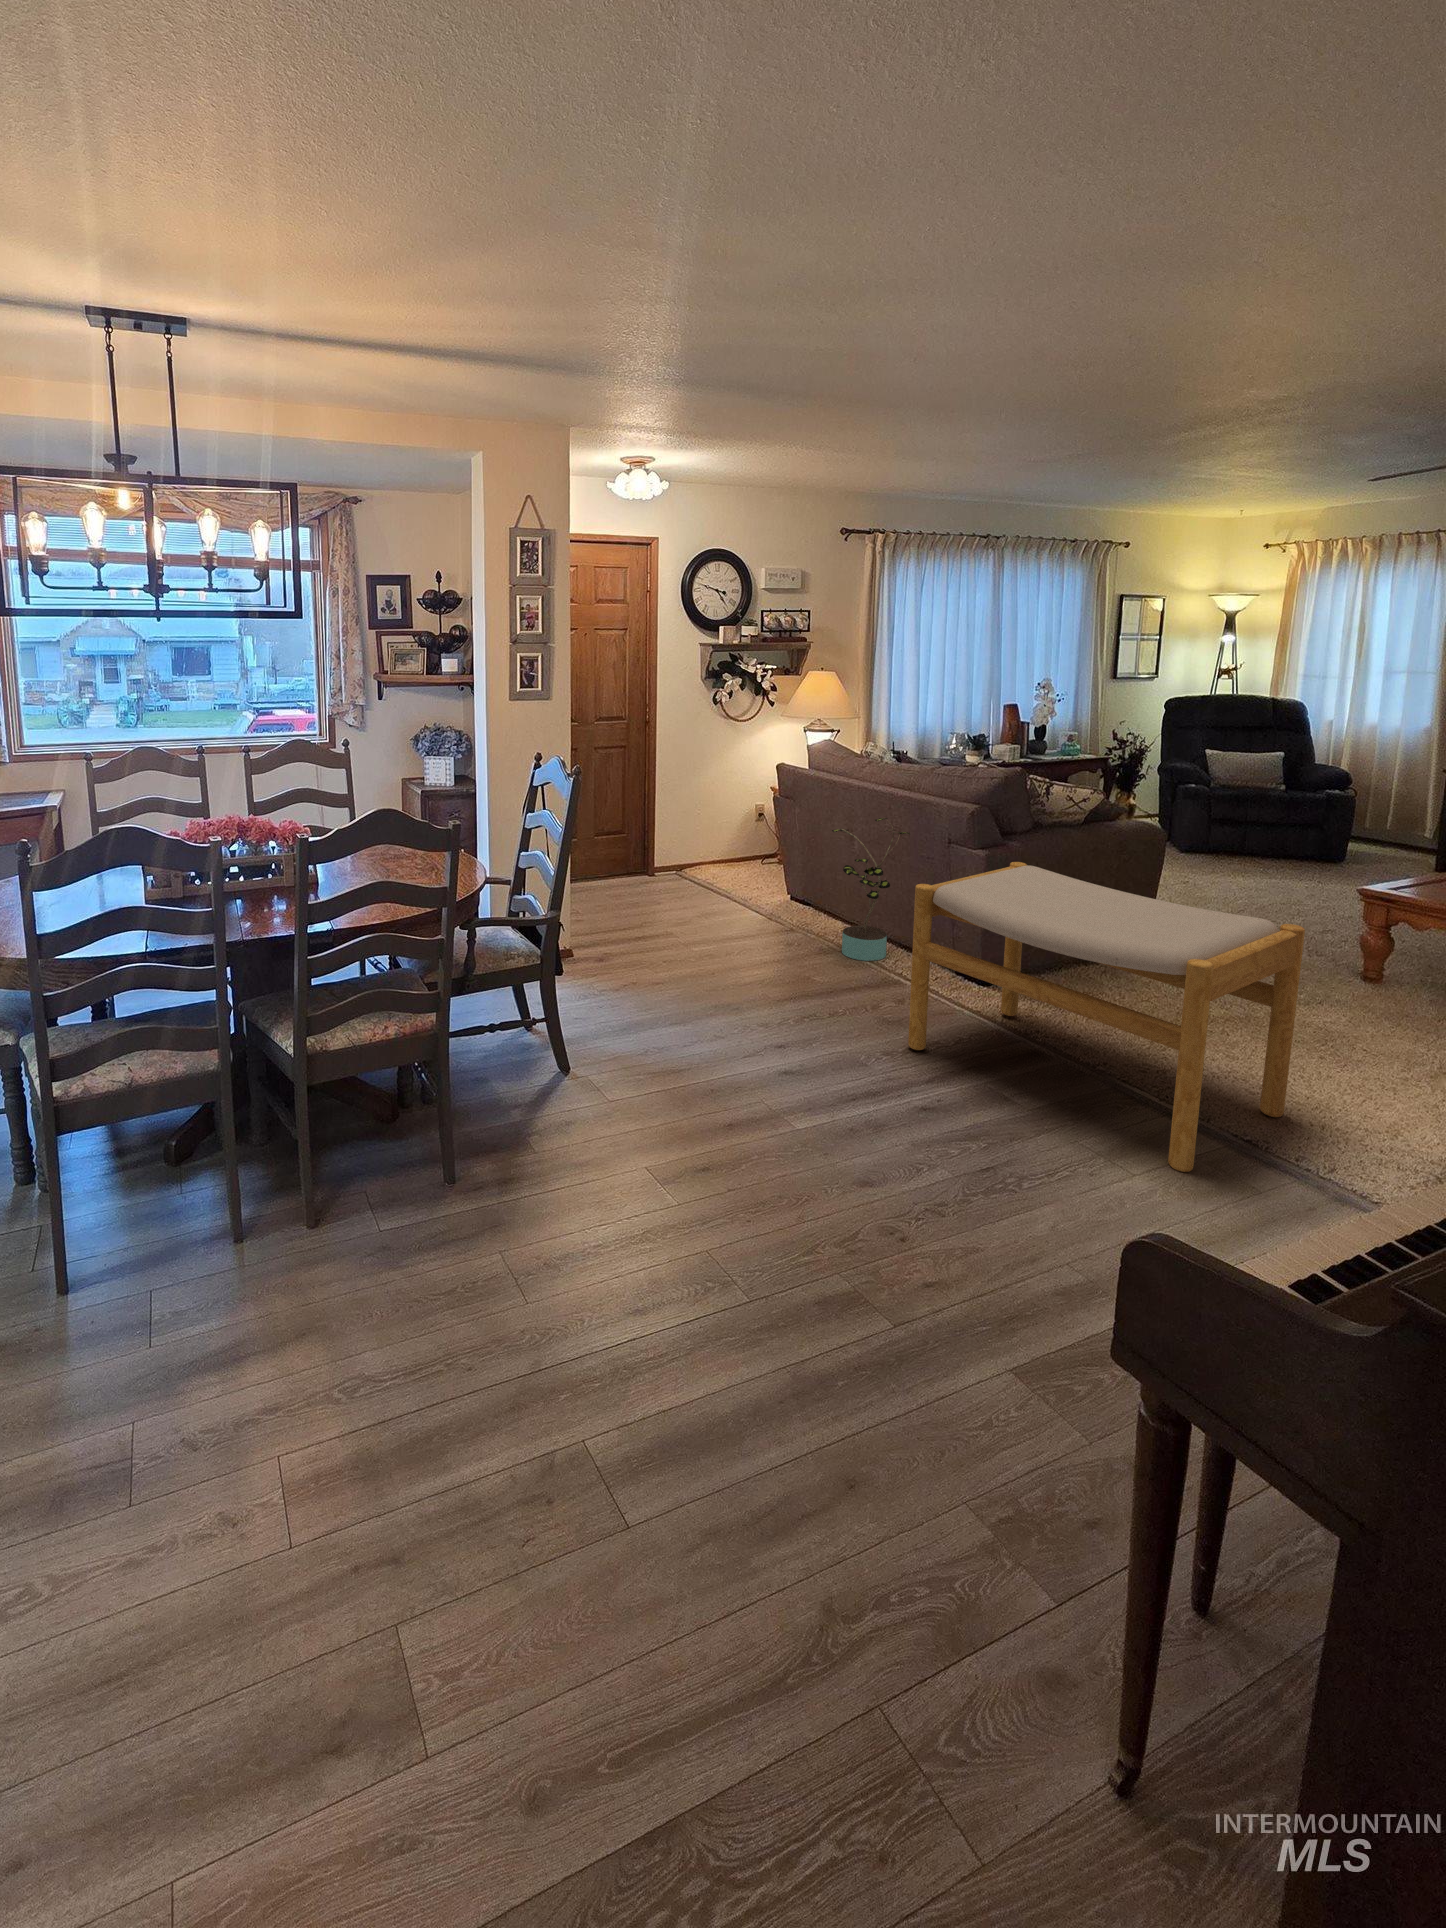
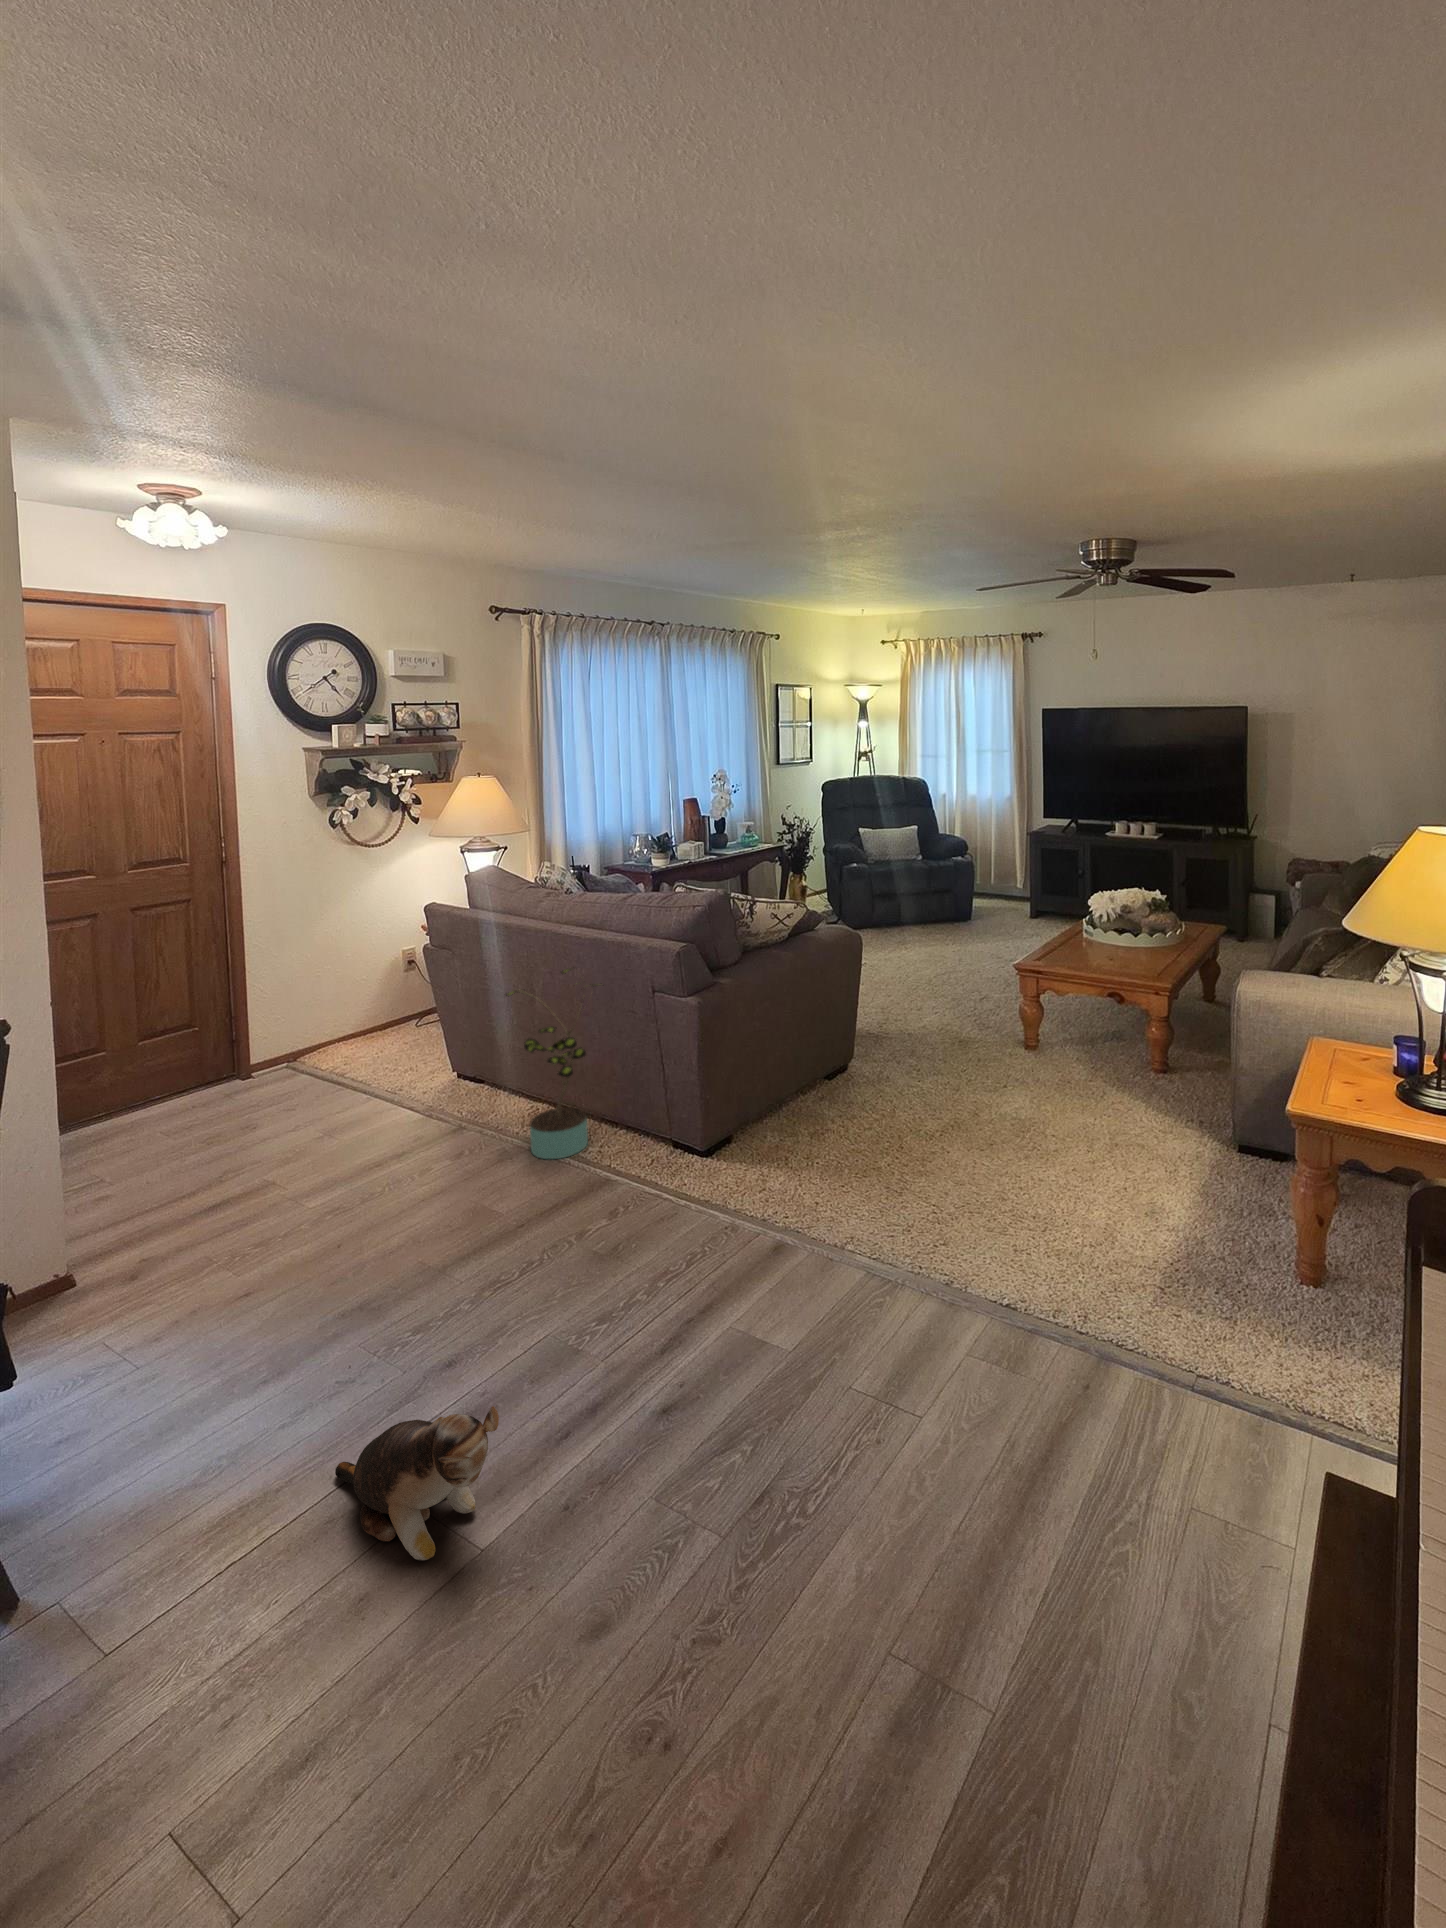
footstool: present [908,862,1305,1172] -> none [624,1011,1028,1392]
plush toy: none [715,1039,814,1119] -> present [335,1406,499,1560]

